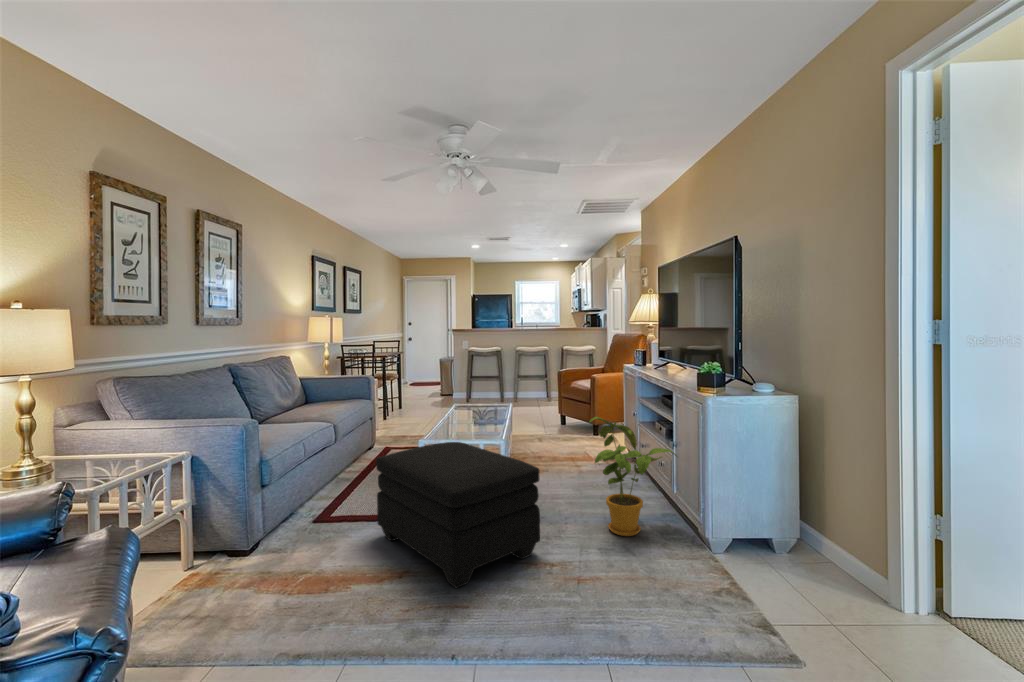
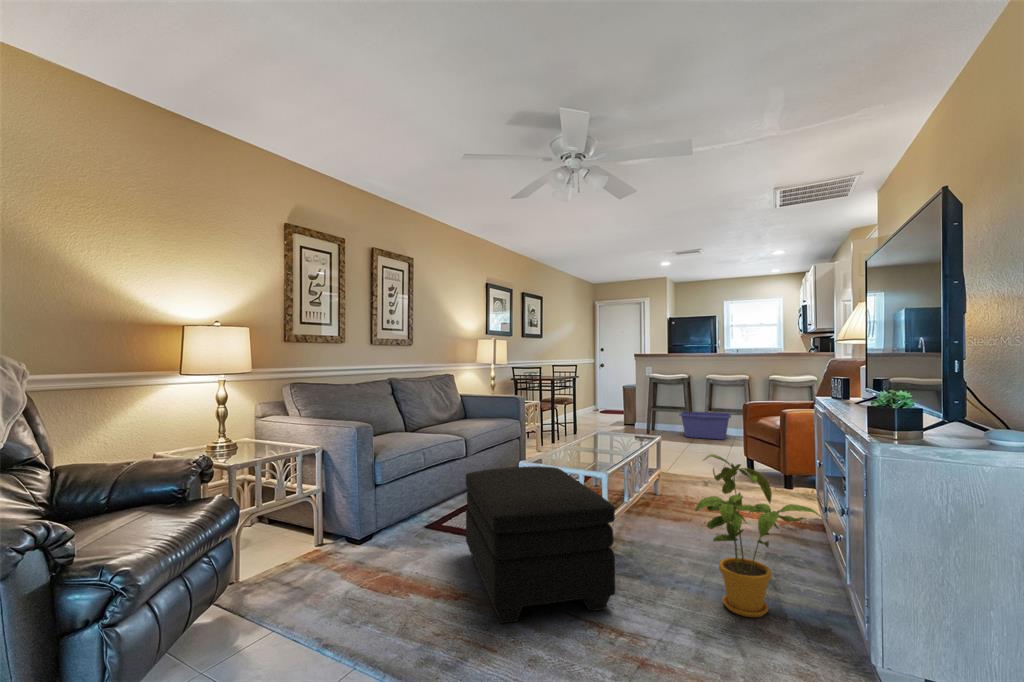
storage bin: none [495,379,536,402] -> present [679,411,731,440]

